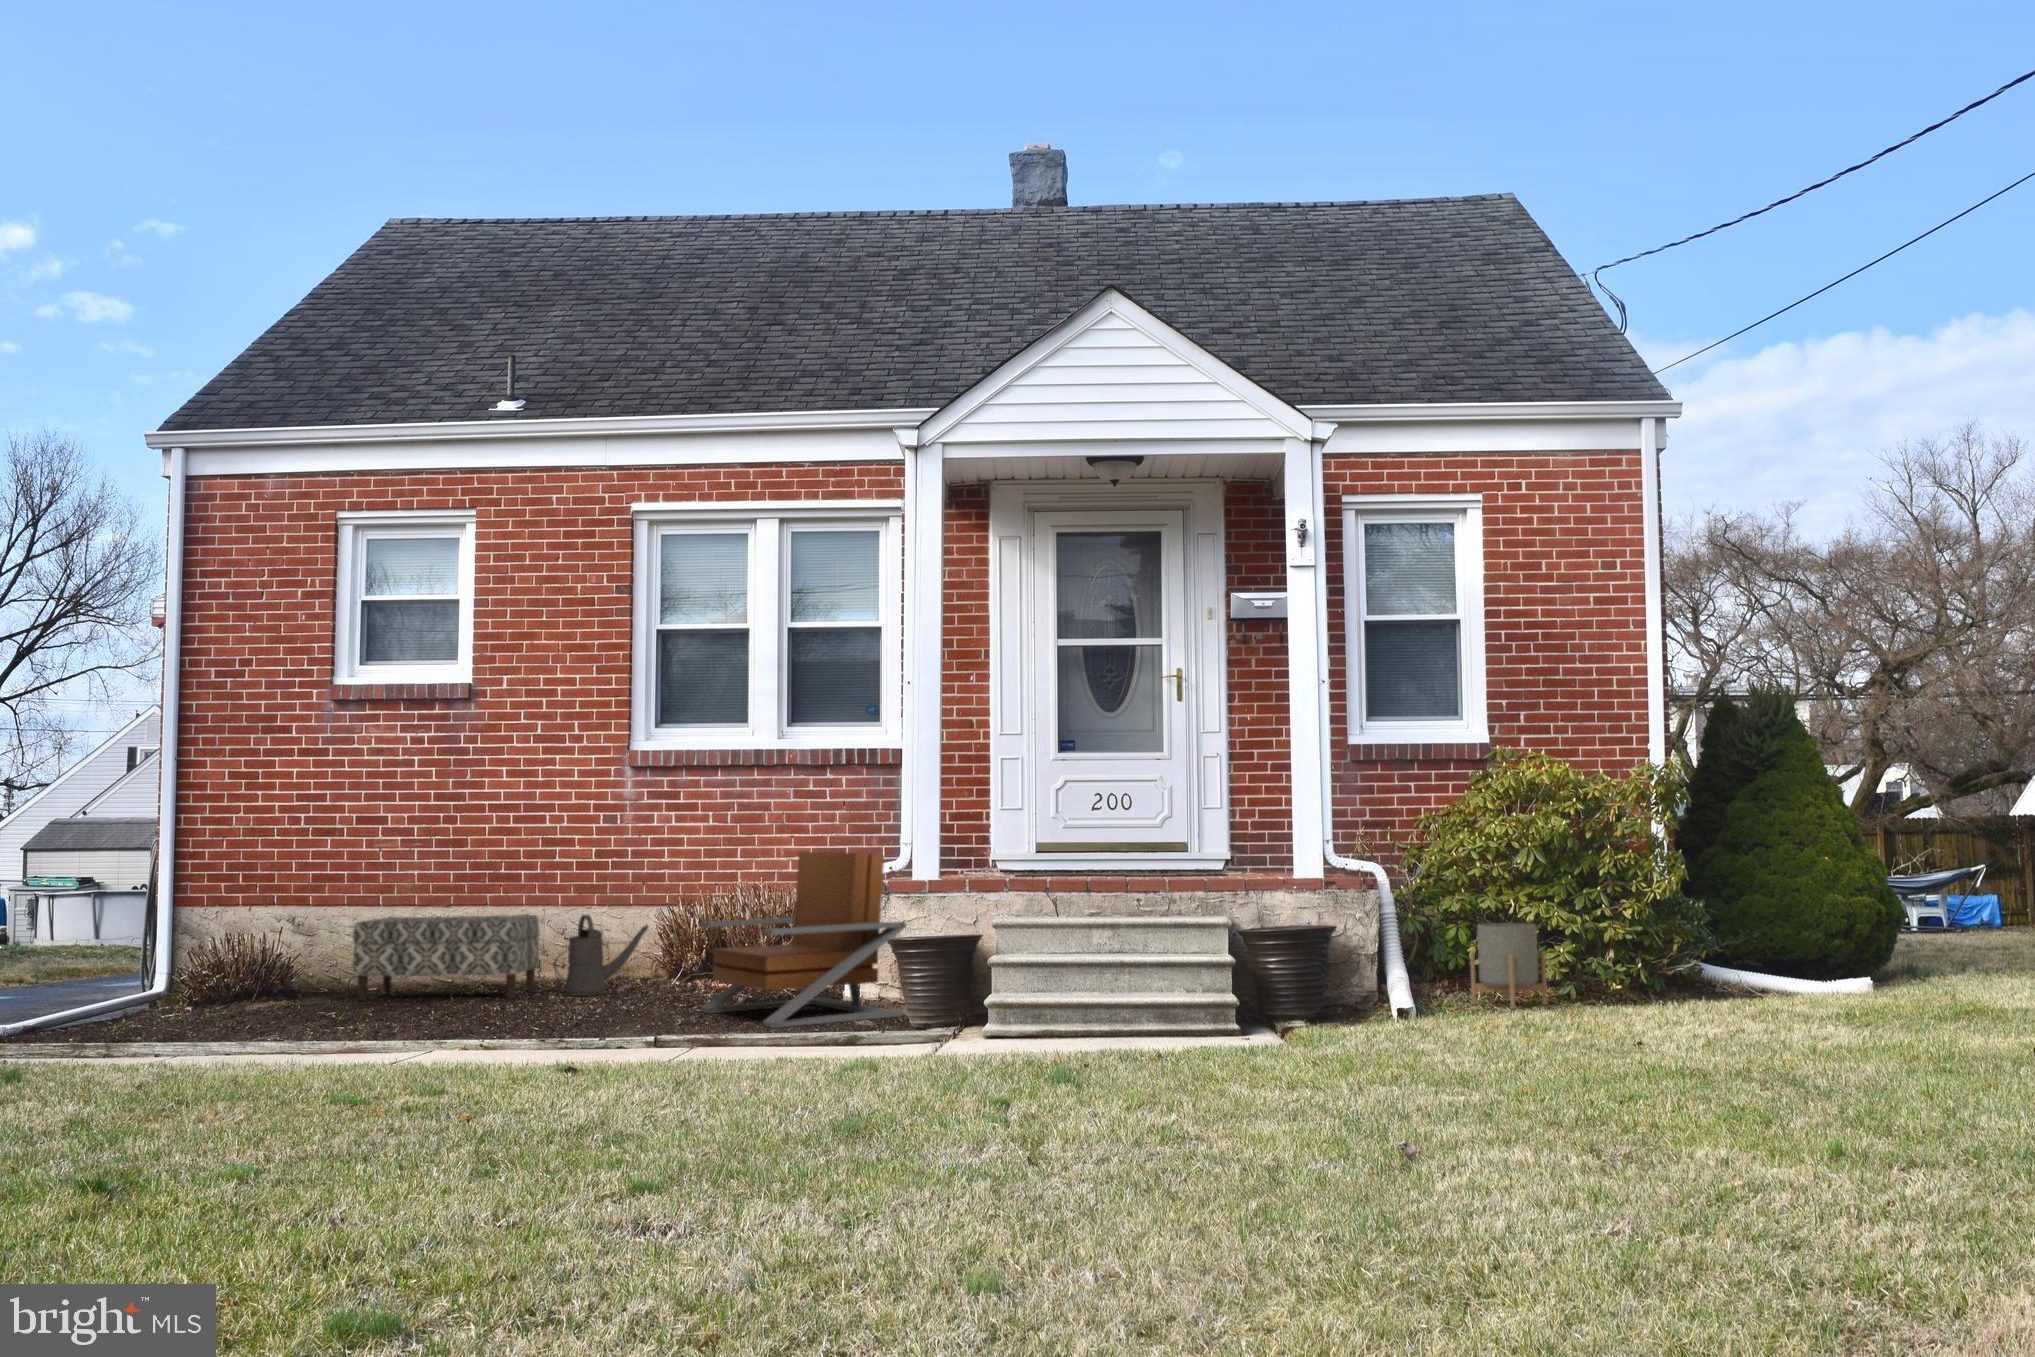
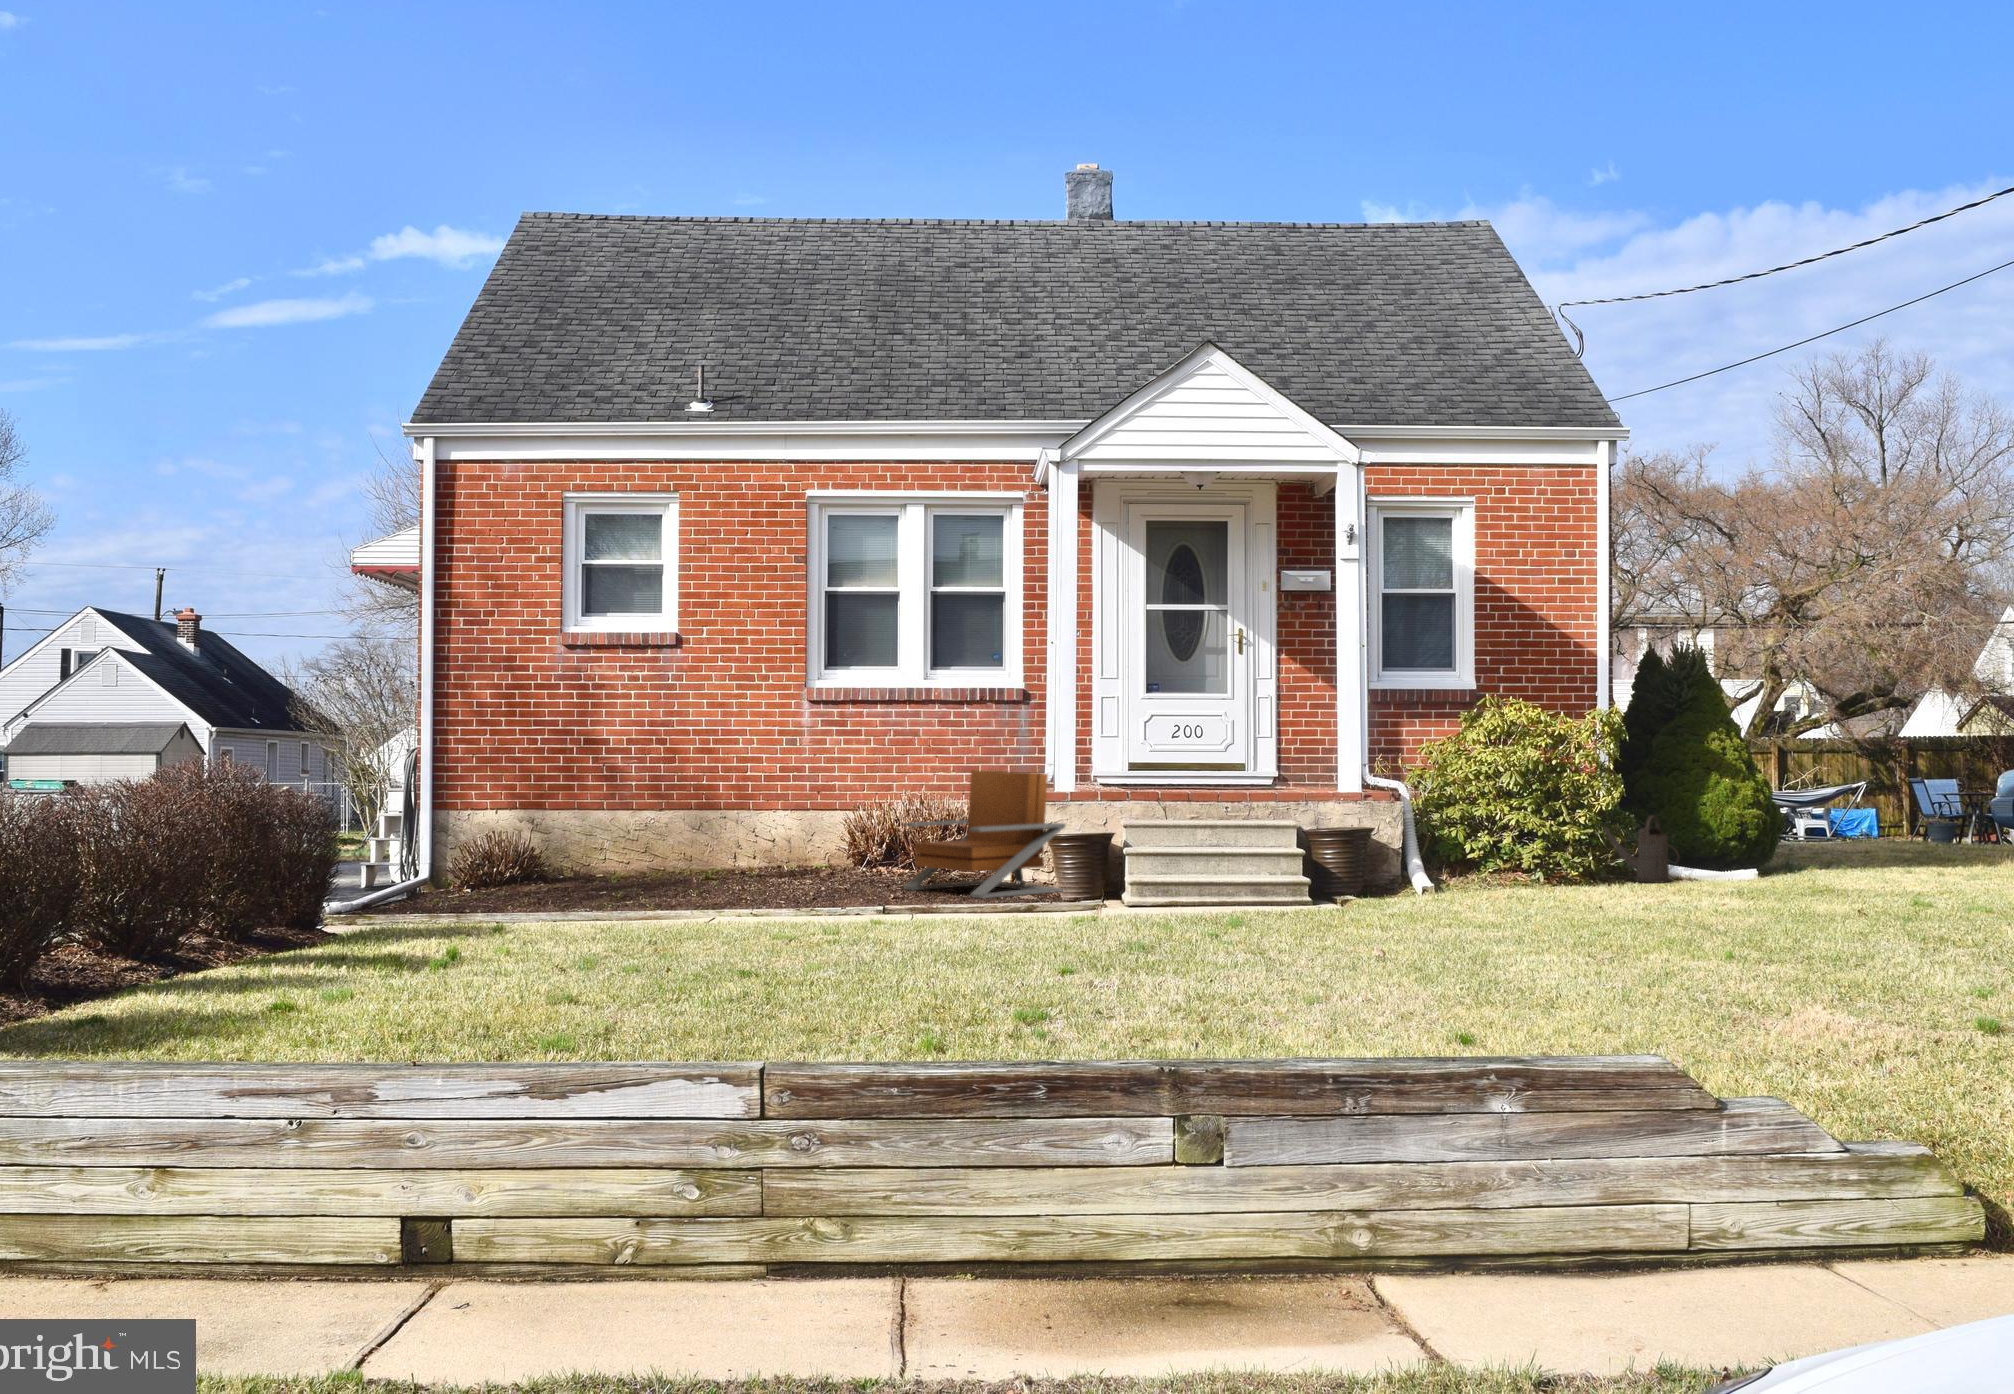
bench: present [353,915,539,1001] -> none [604,818,739,884]
watering can: present [553,915,648,996] -> present [1603,816,1679,883]
planter: present [1470,923,1547,1009] -> none [1470,826,1524,886]

